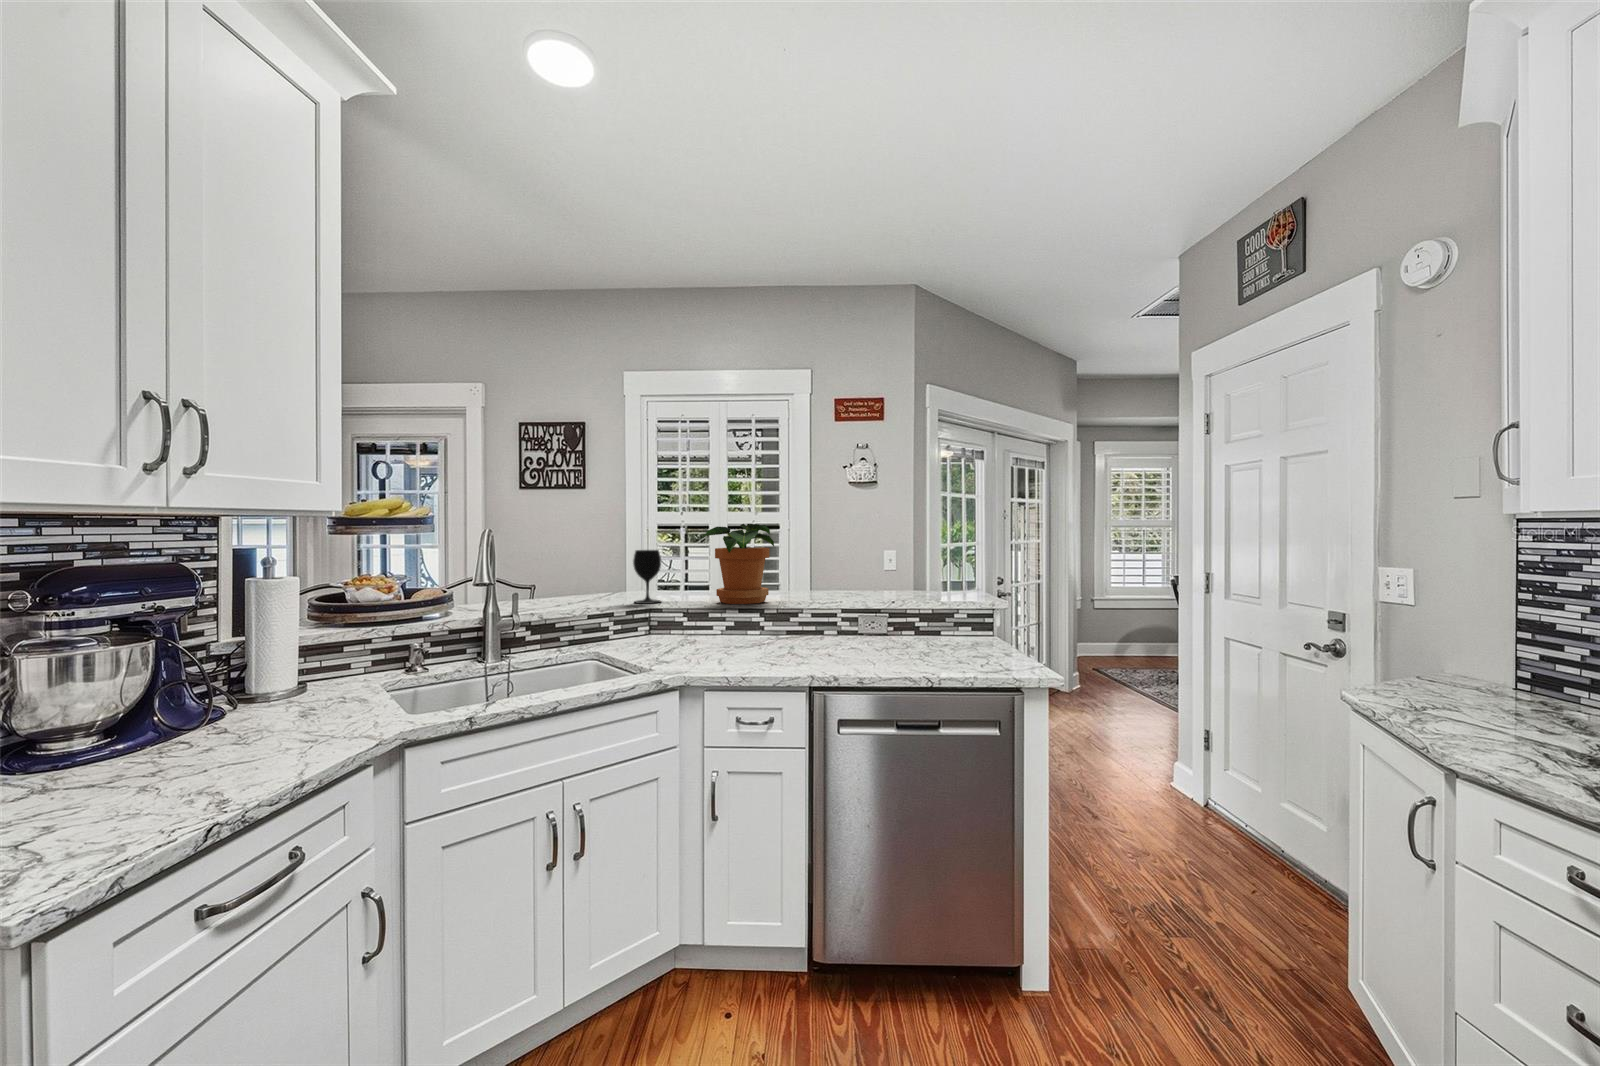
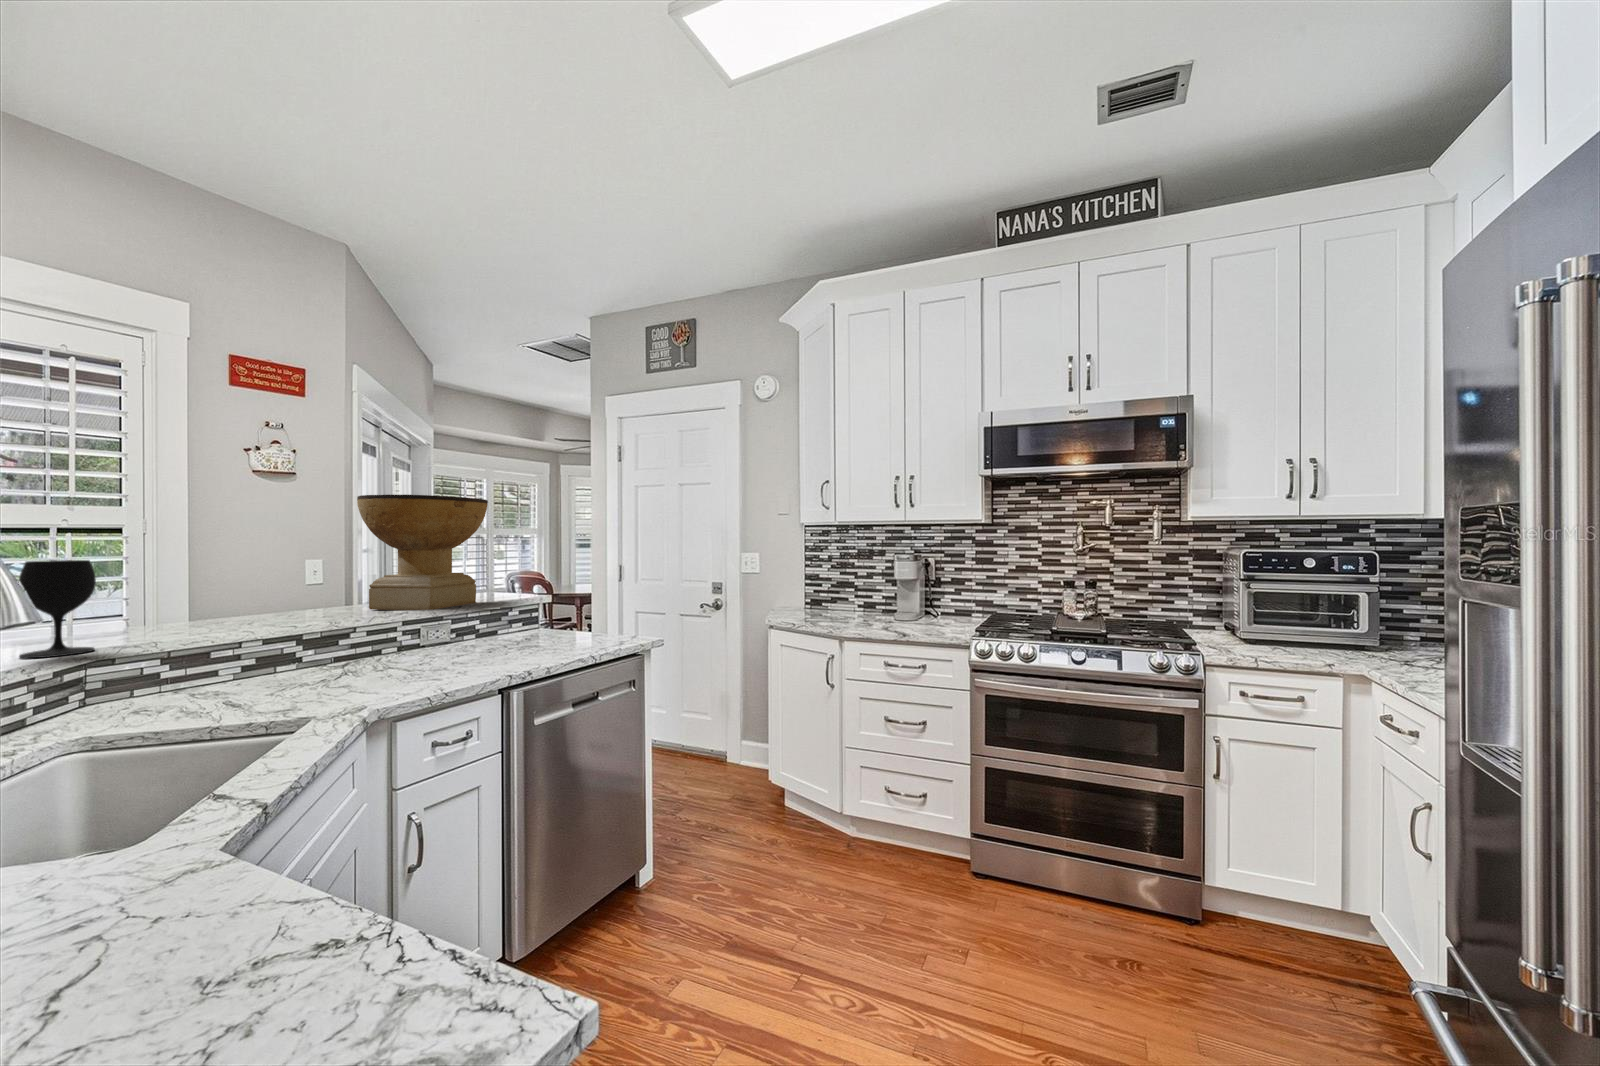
decorative bowl: none [836,498,938,603] -> present [357,495,488,610]
potted plant: present [703,524,774,604] -> none [174,519,317,634]

